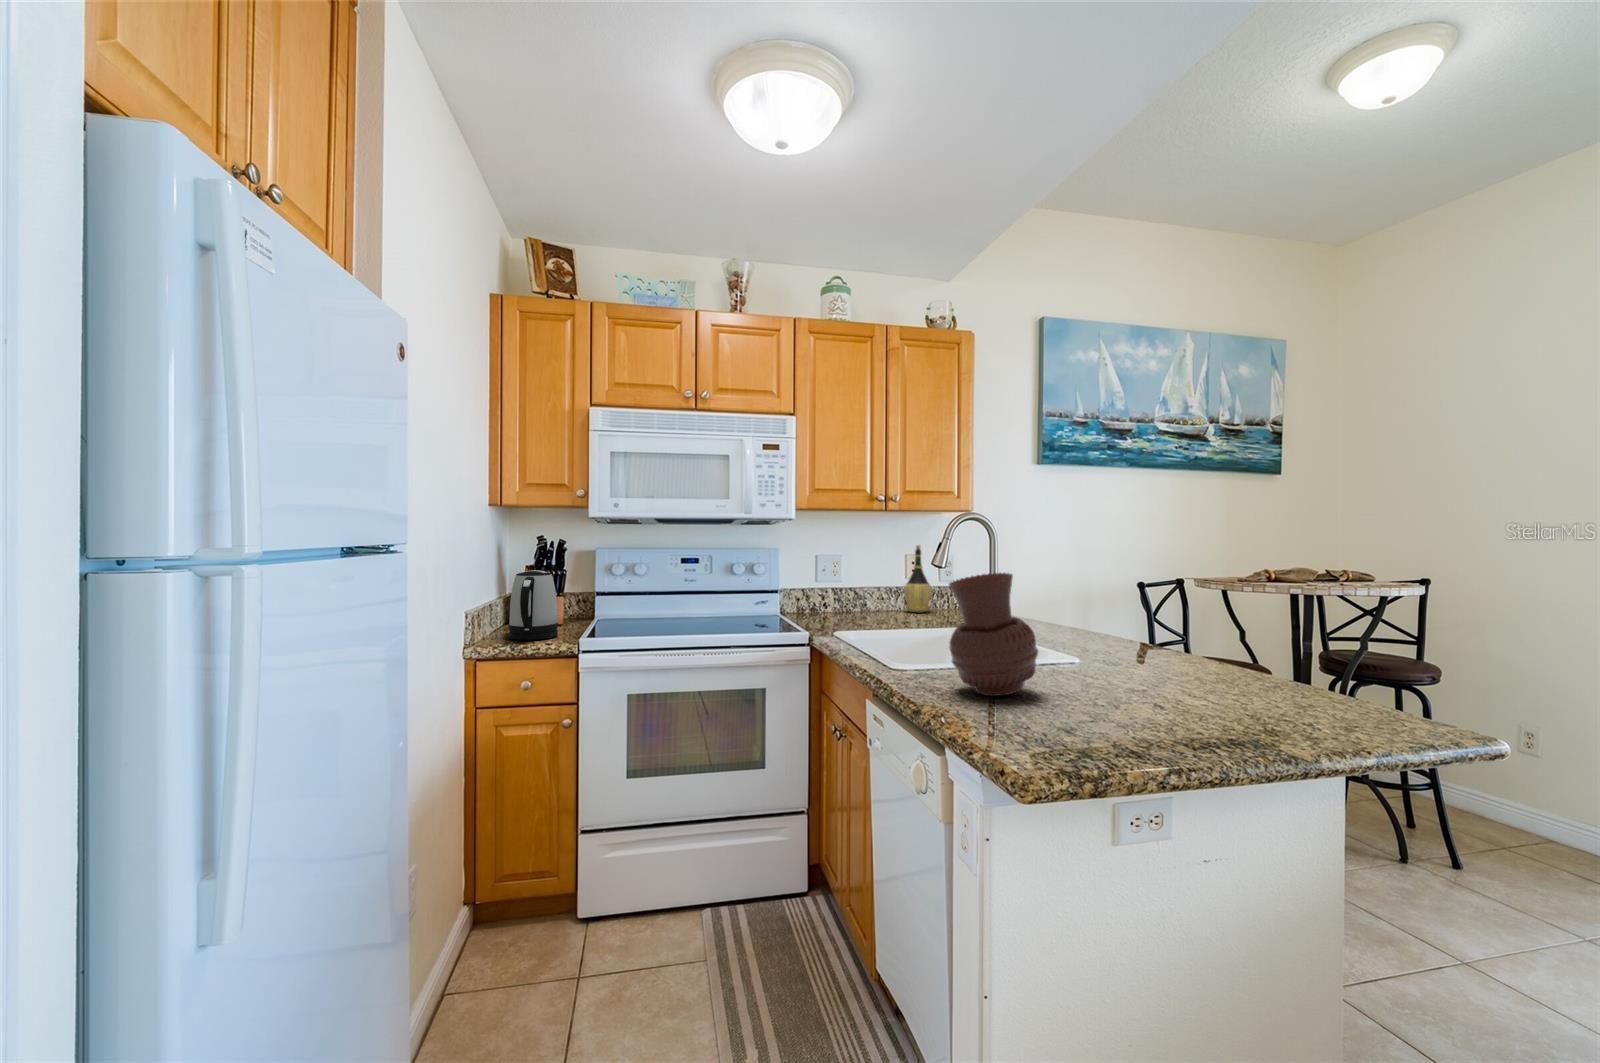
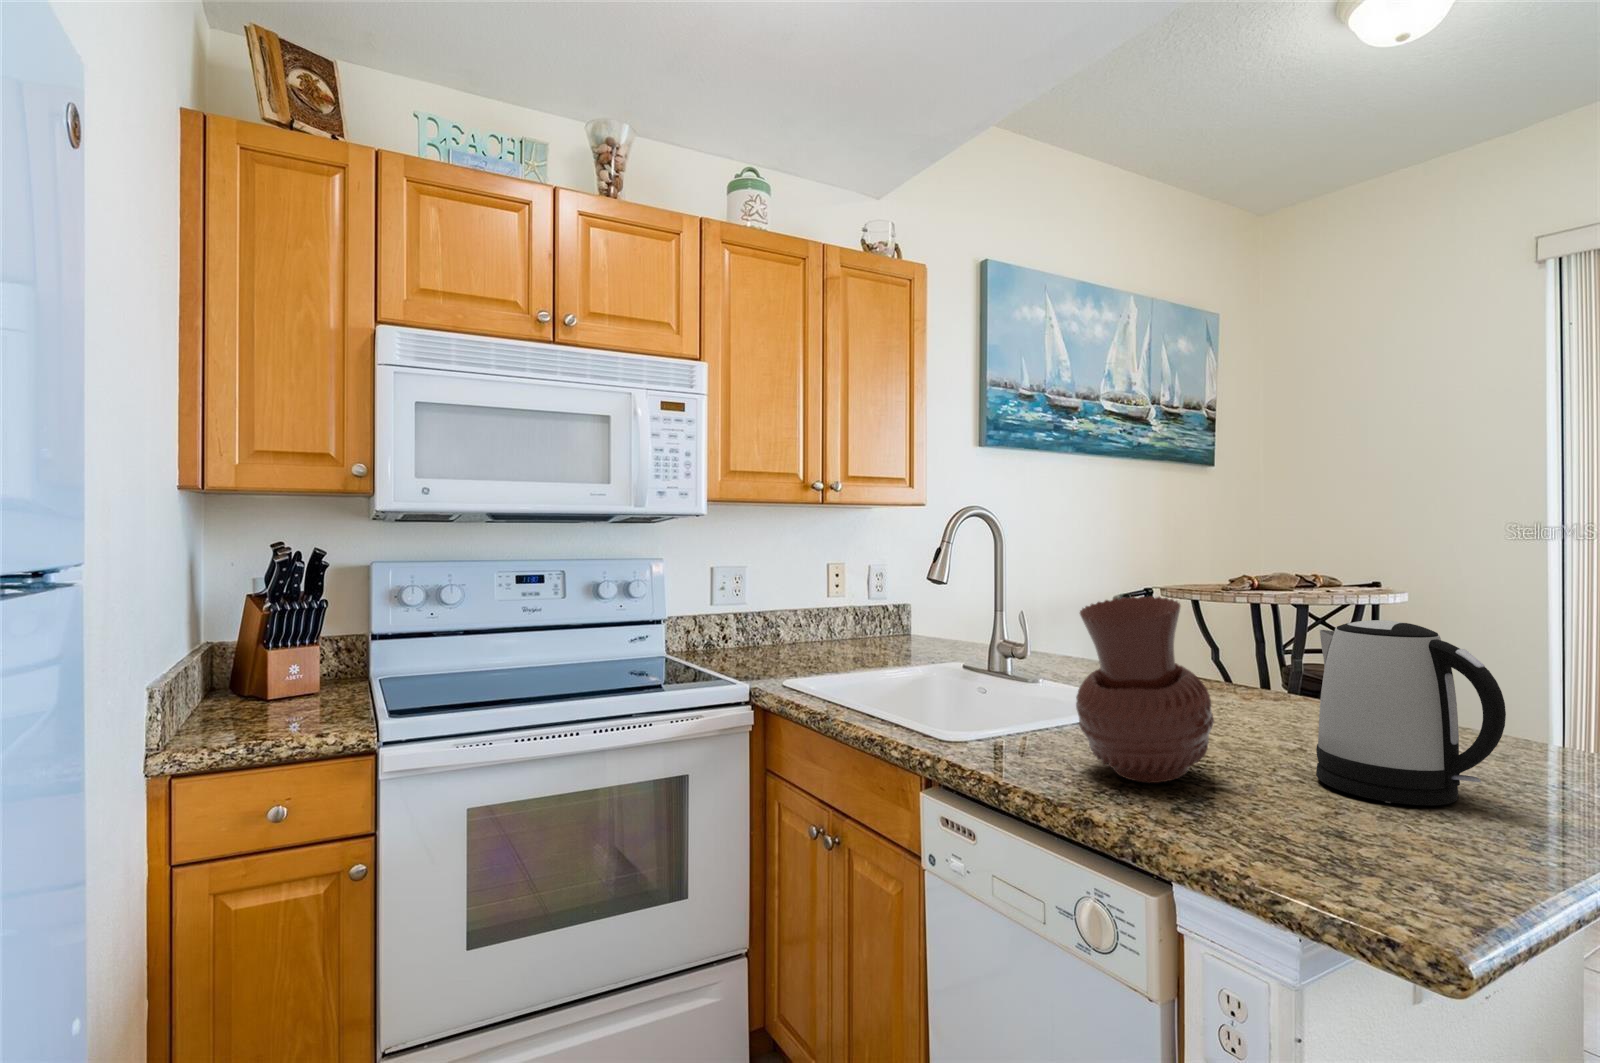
wine bottle: present [904,545,932,612] -> none [827,550,863,641]
kettle: present [509,570,558,640] -> present [1316,620,1506,806]

